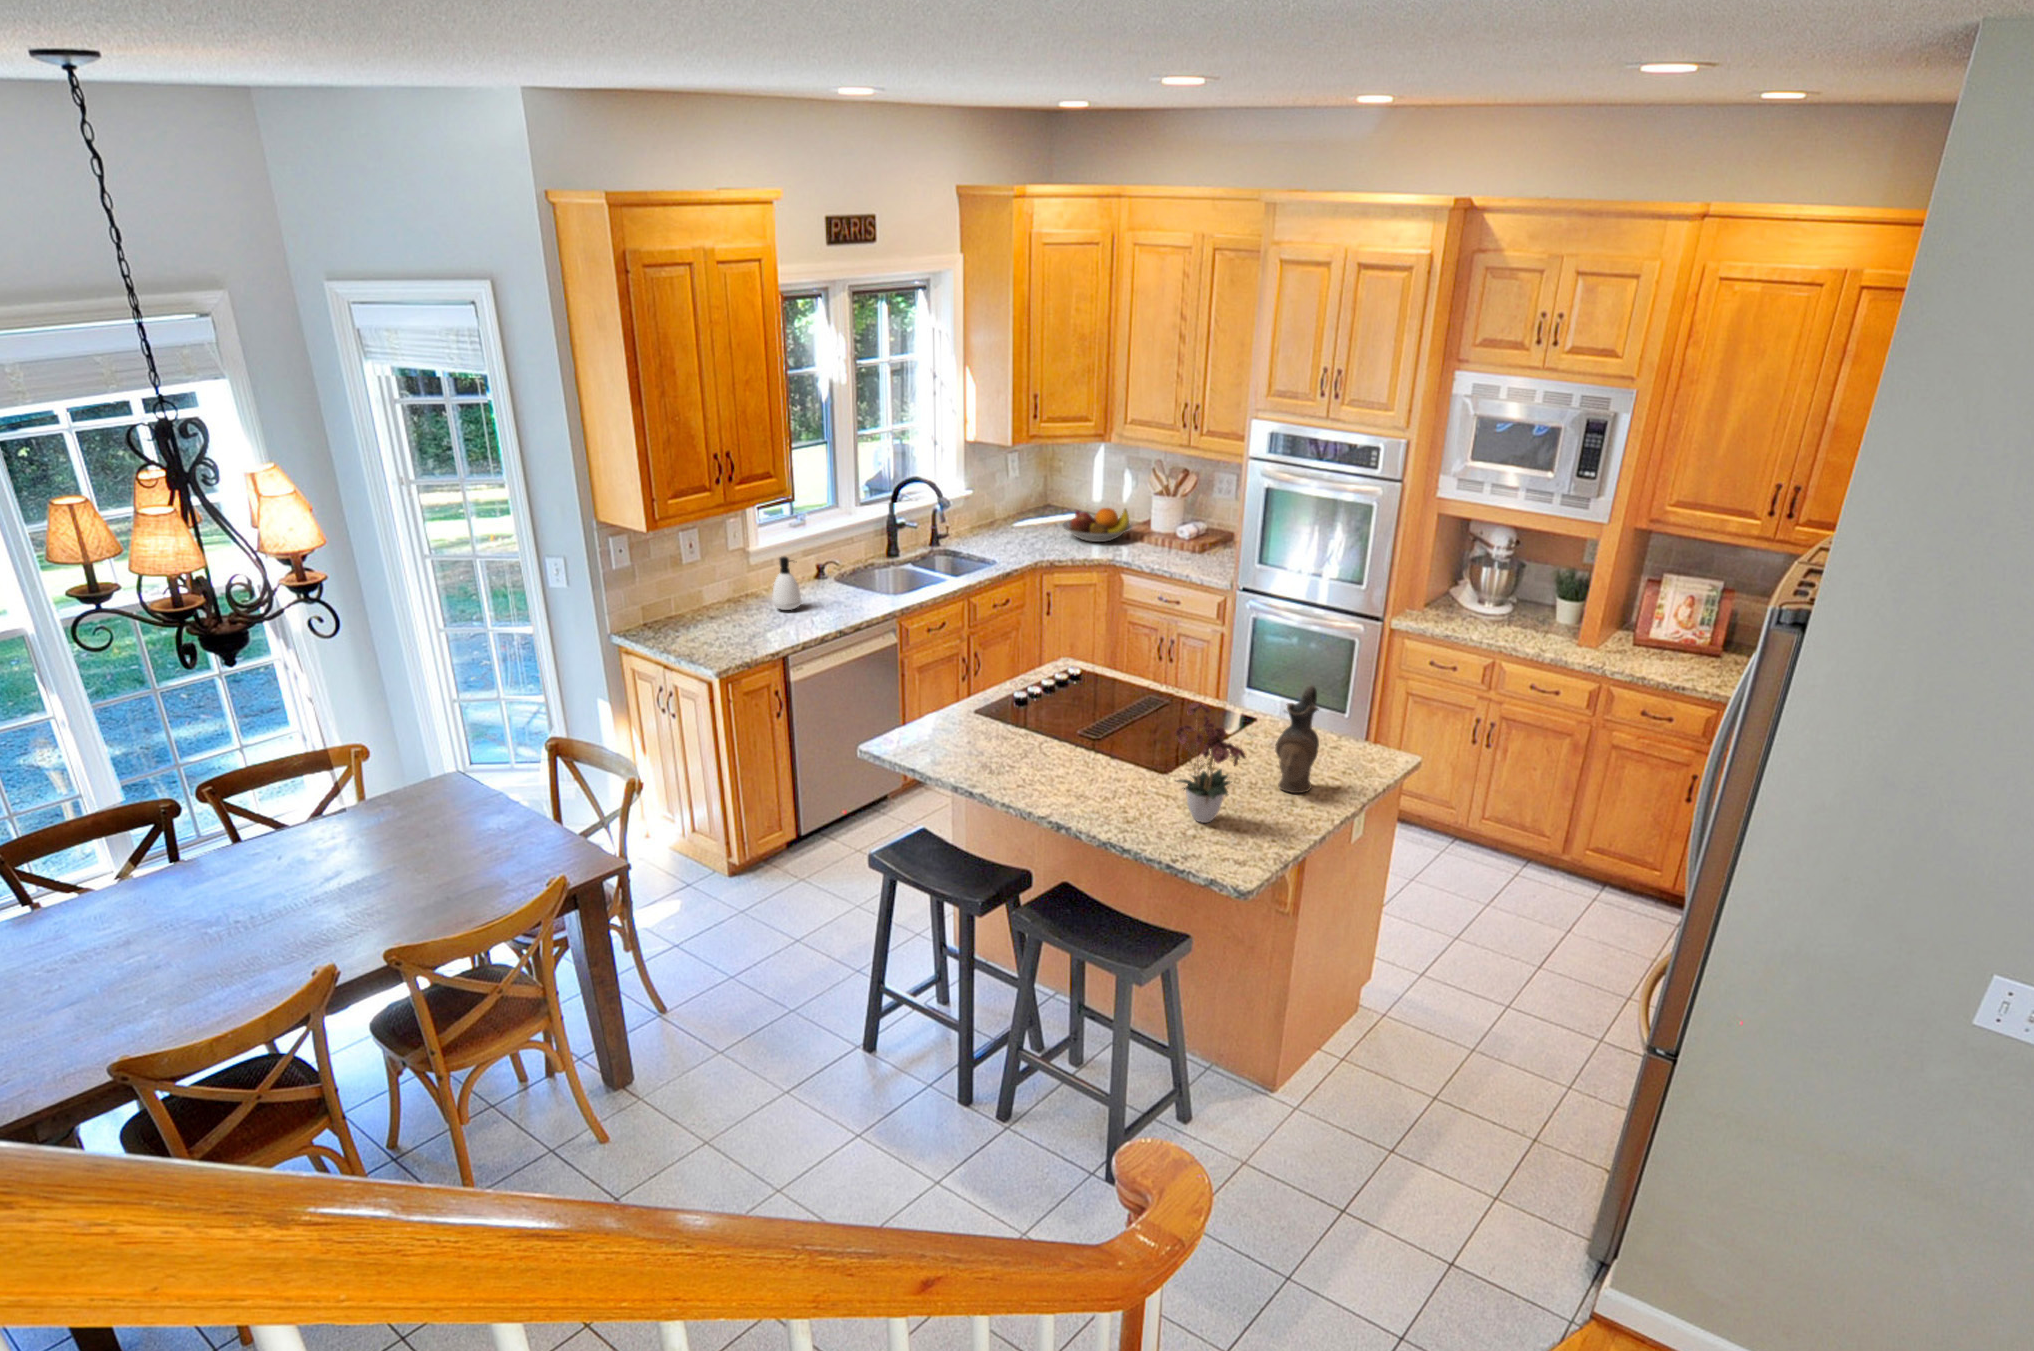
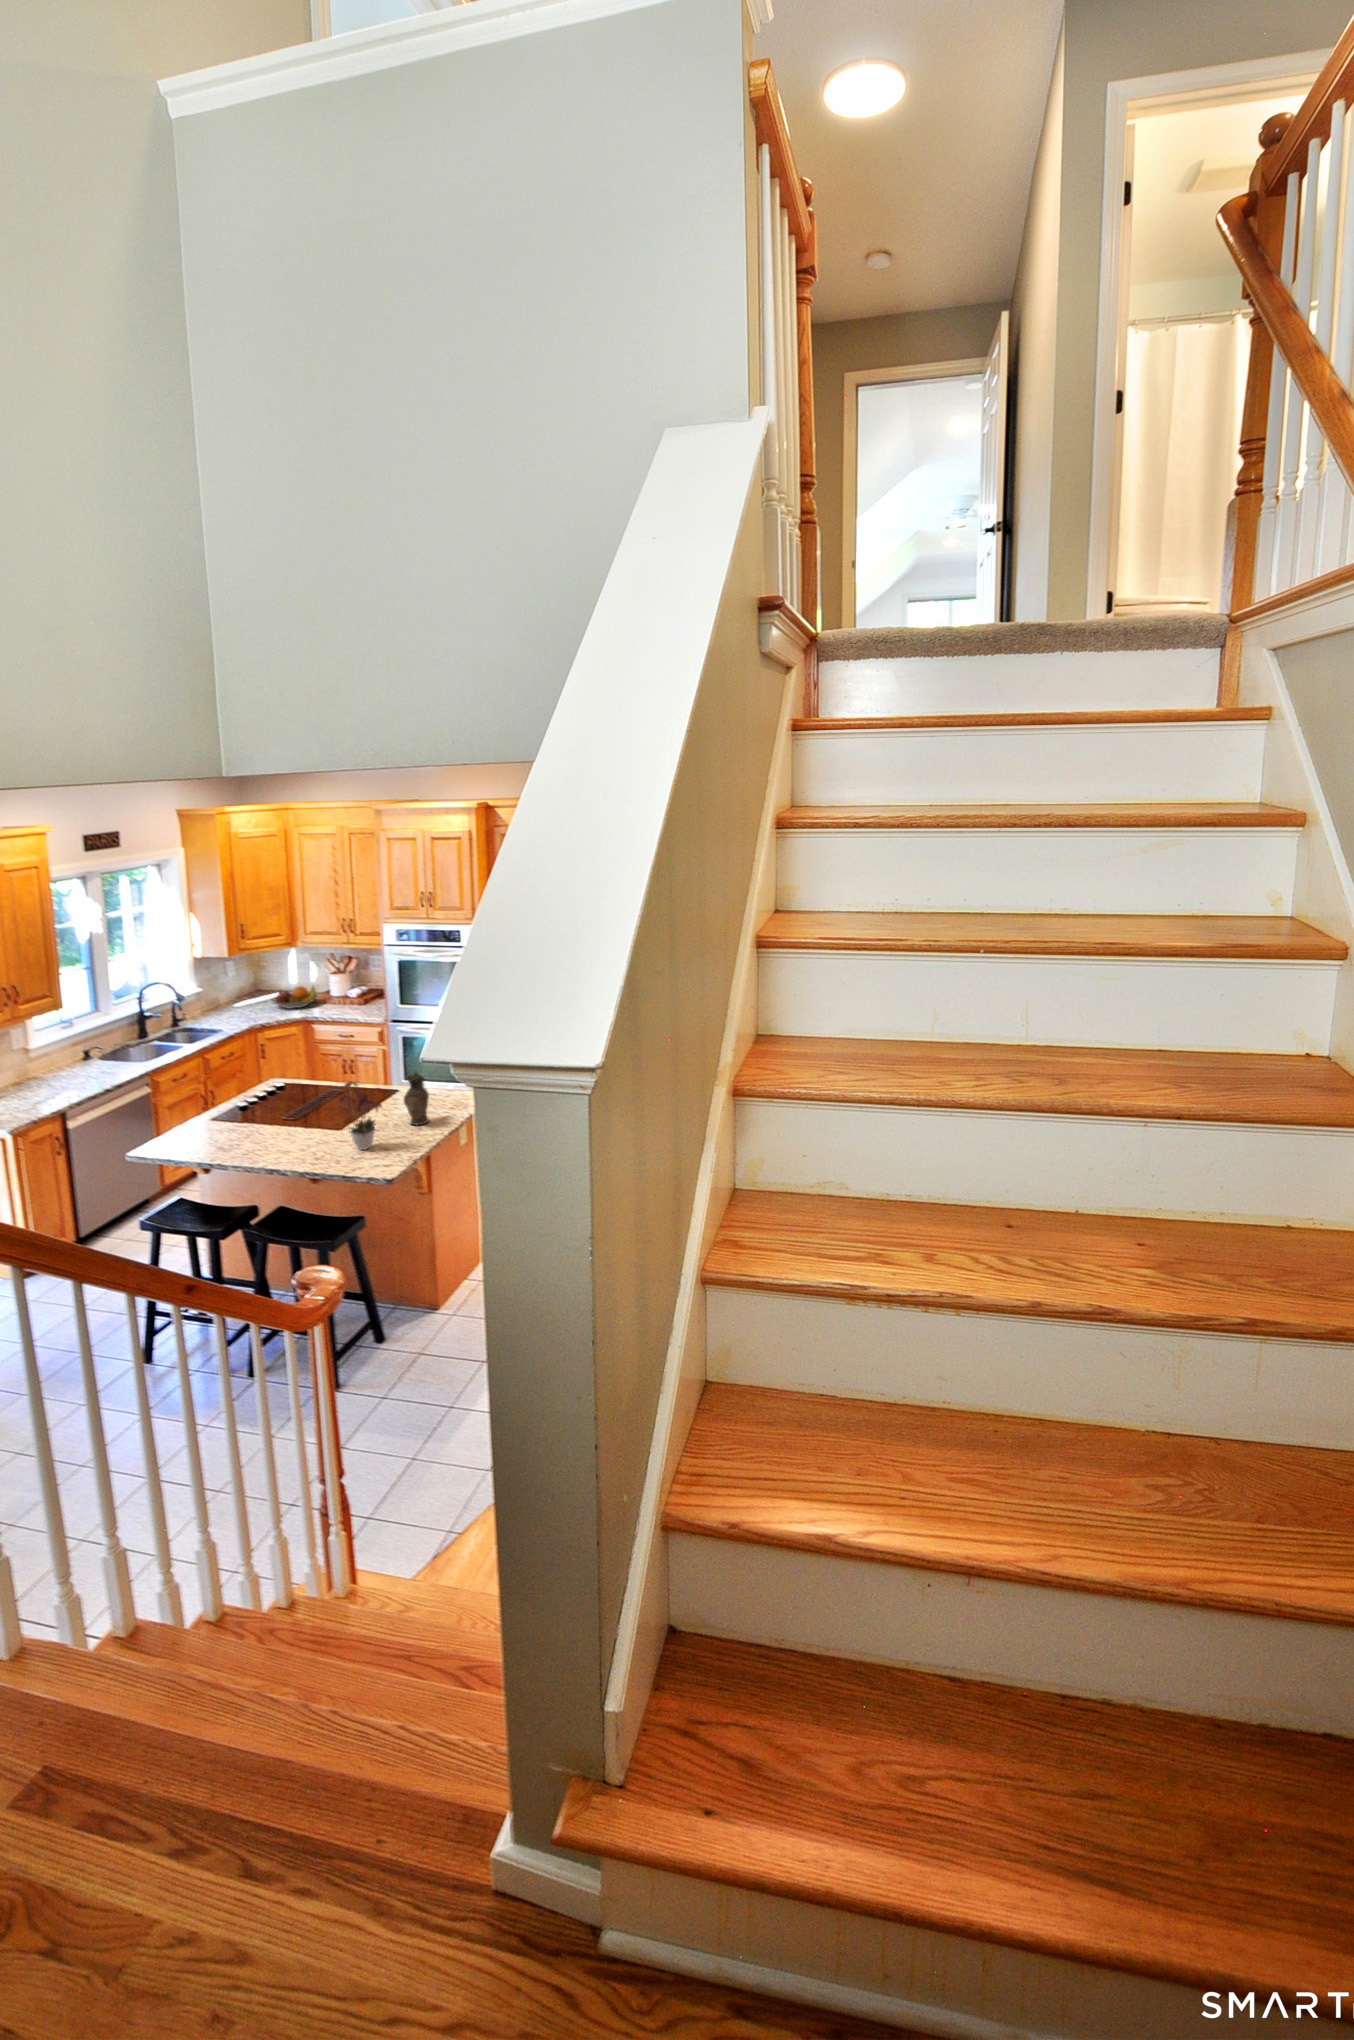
soap dispenser: present [772,557,801,610] -> none [50,1044,74,1080]

